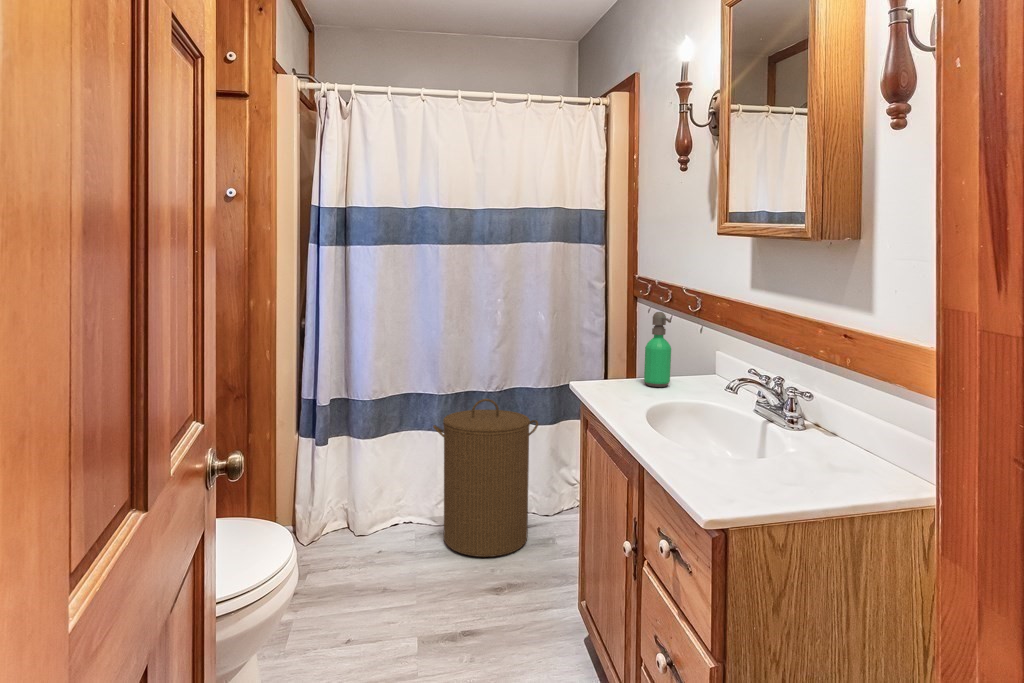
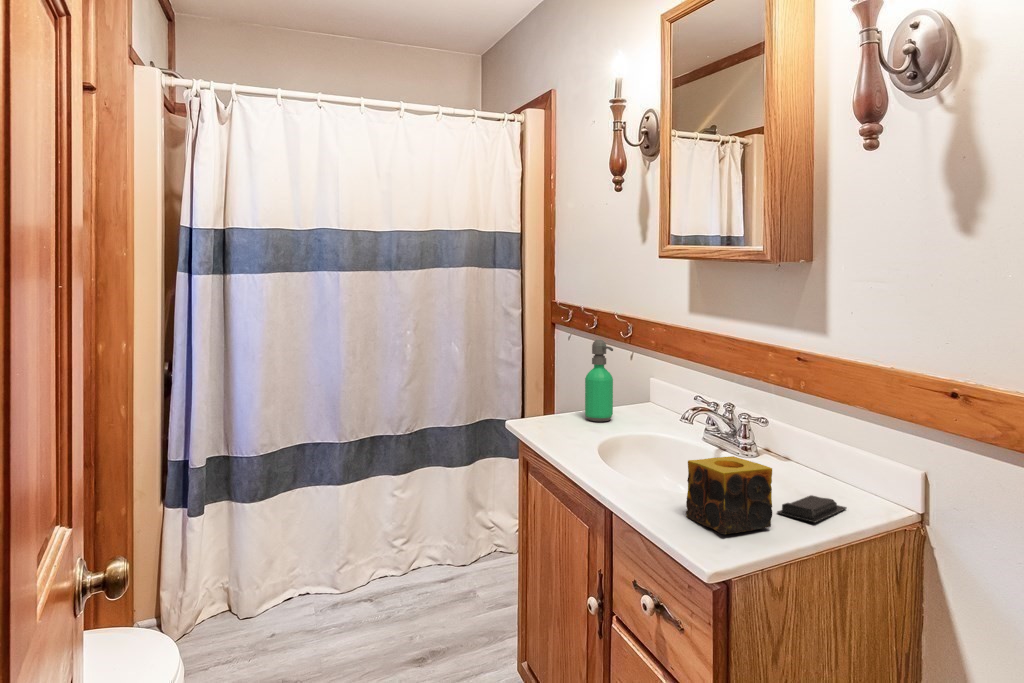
laundry hamper: present [433,399,538,557] -> none [336,444,456,628]
candle: none [703,423,782,491] -> present [686,456,772,534]
soap bar: none [791,463,864,488] -> present [777,495,846,523]

